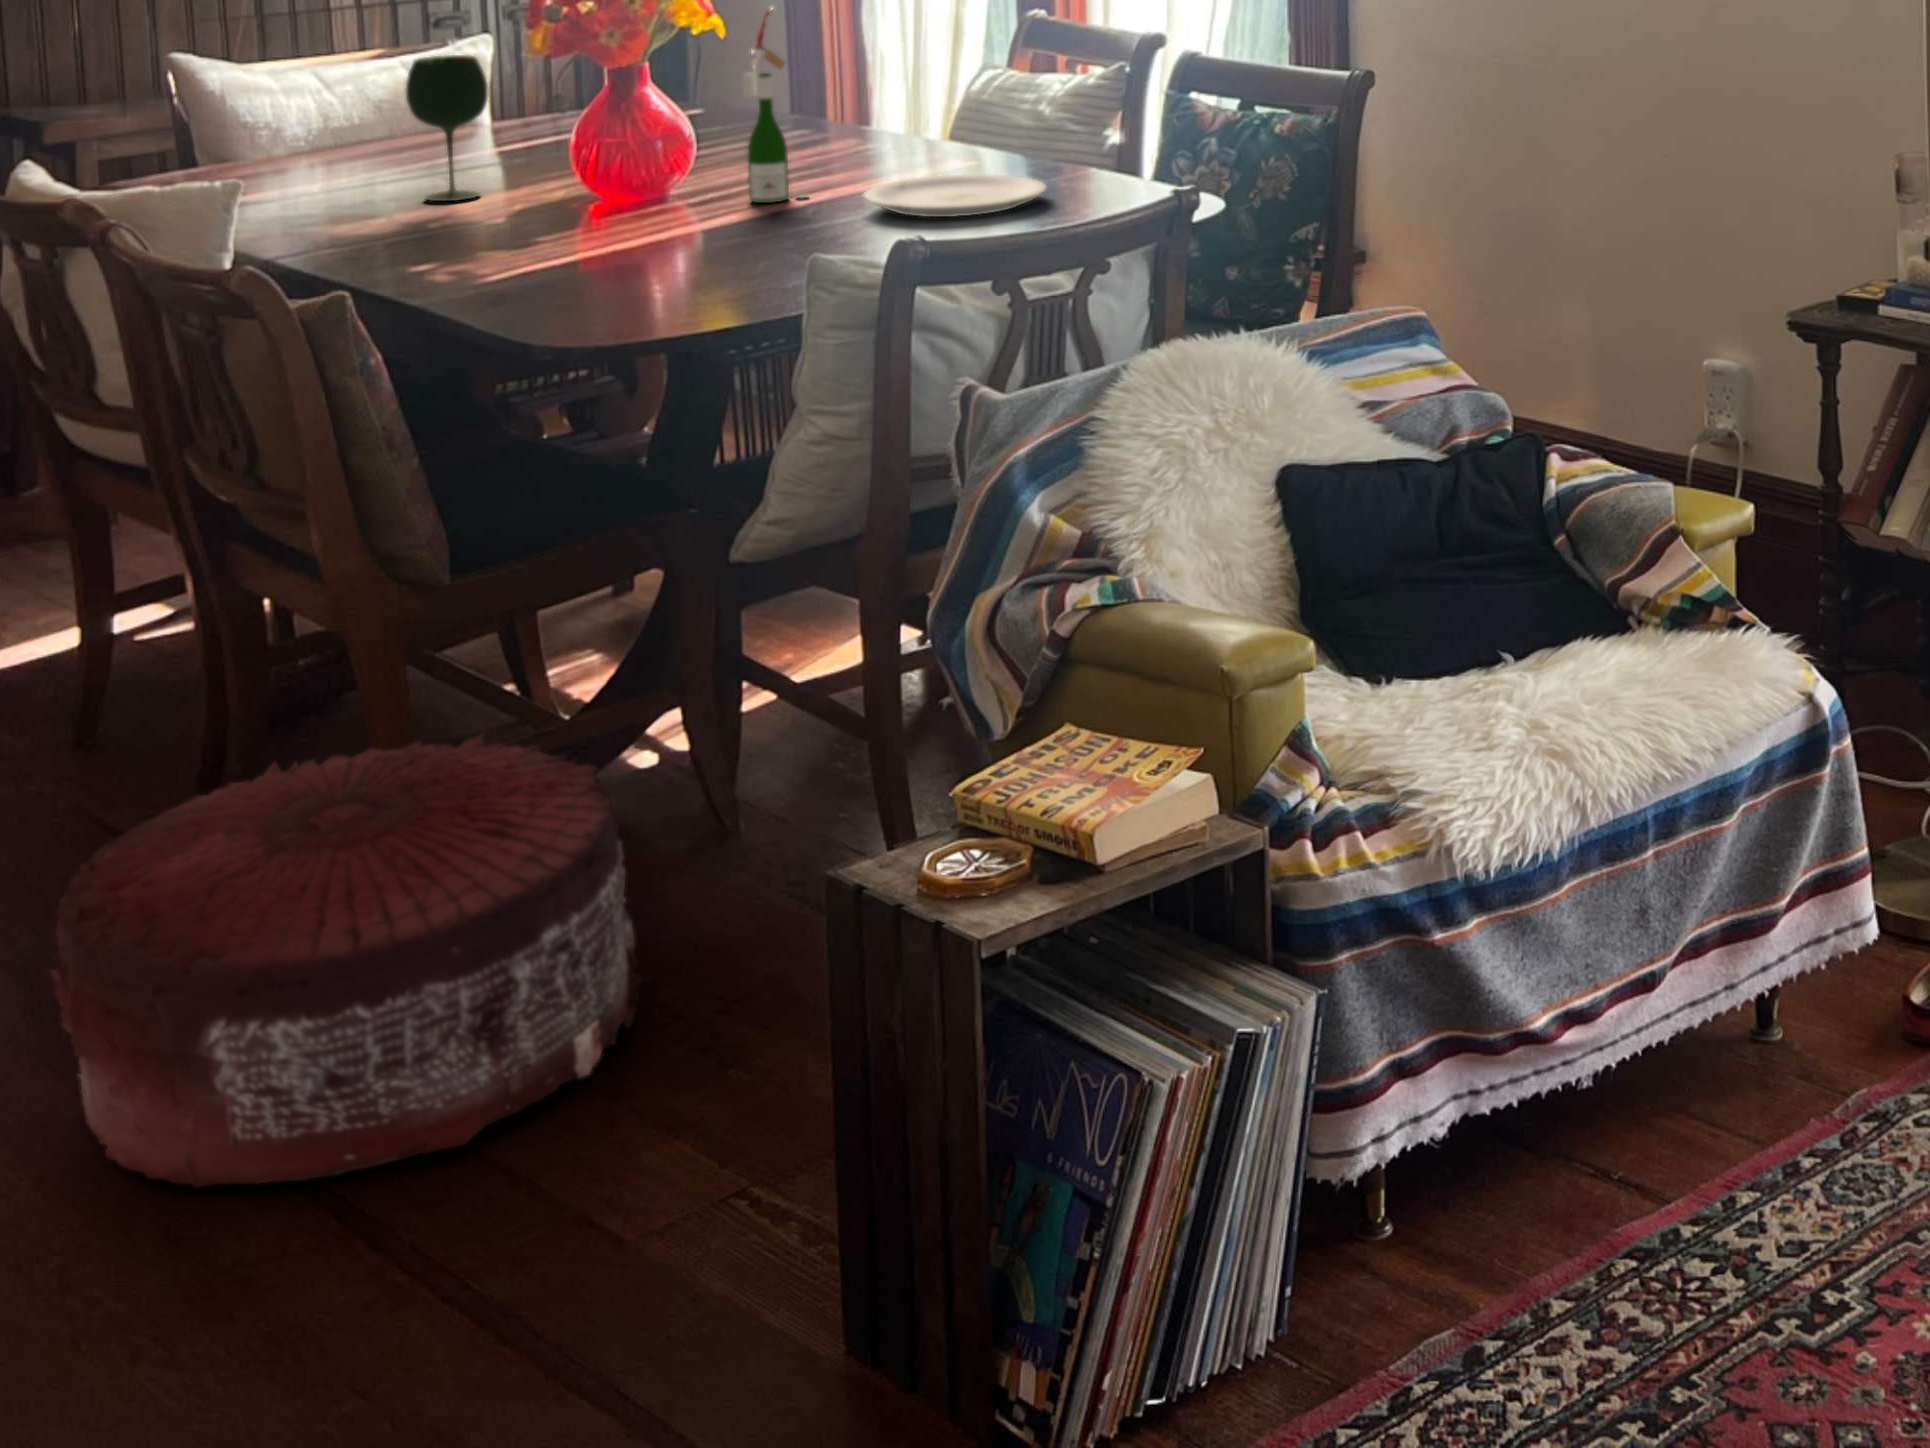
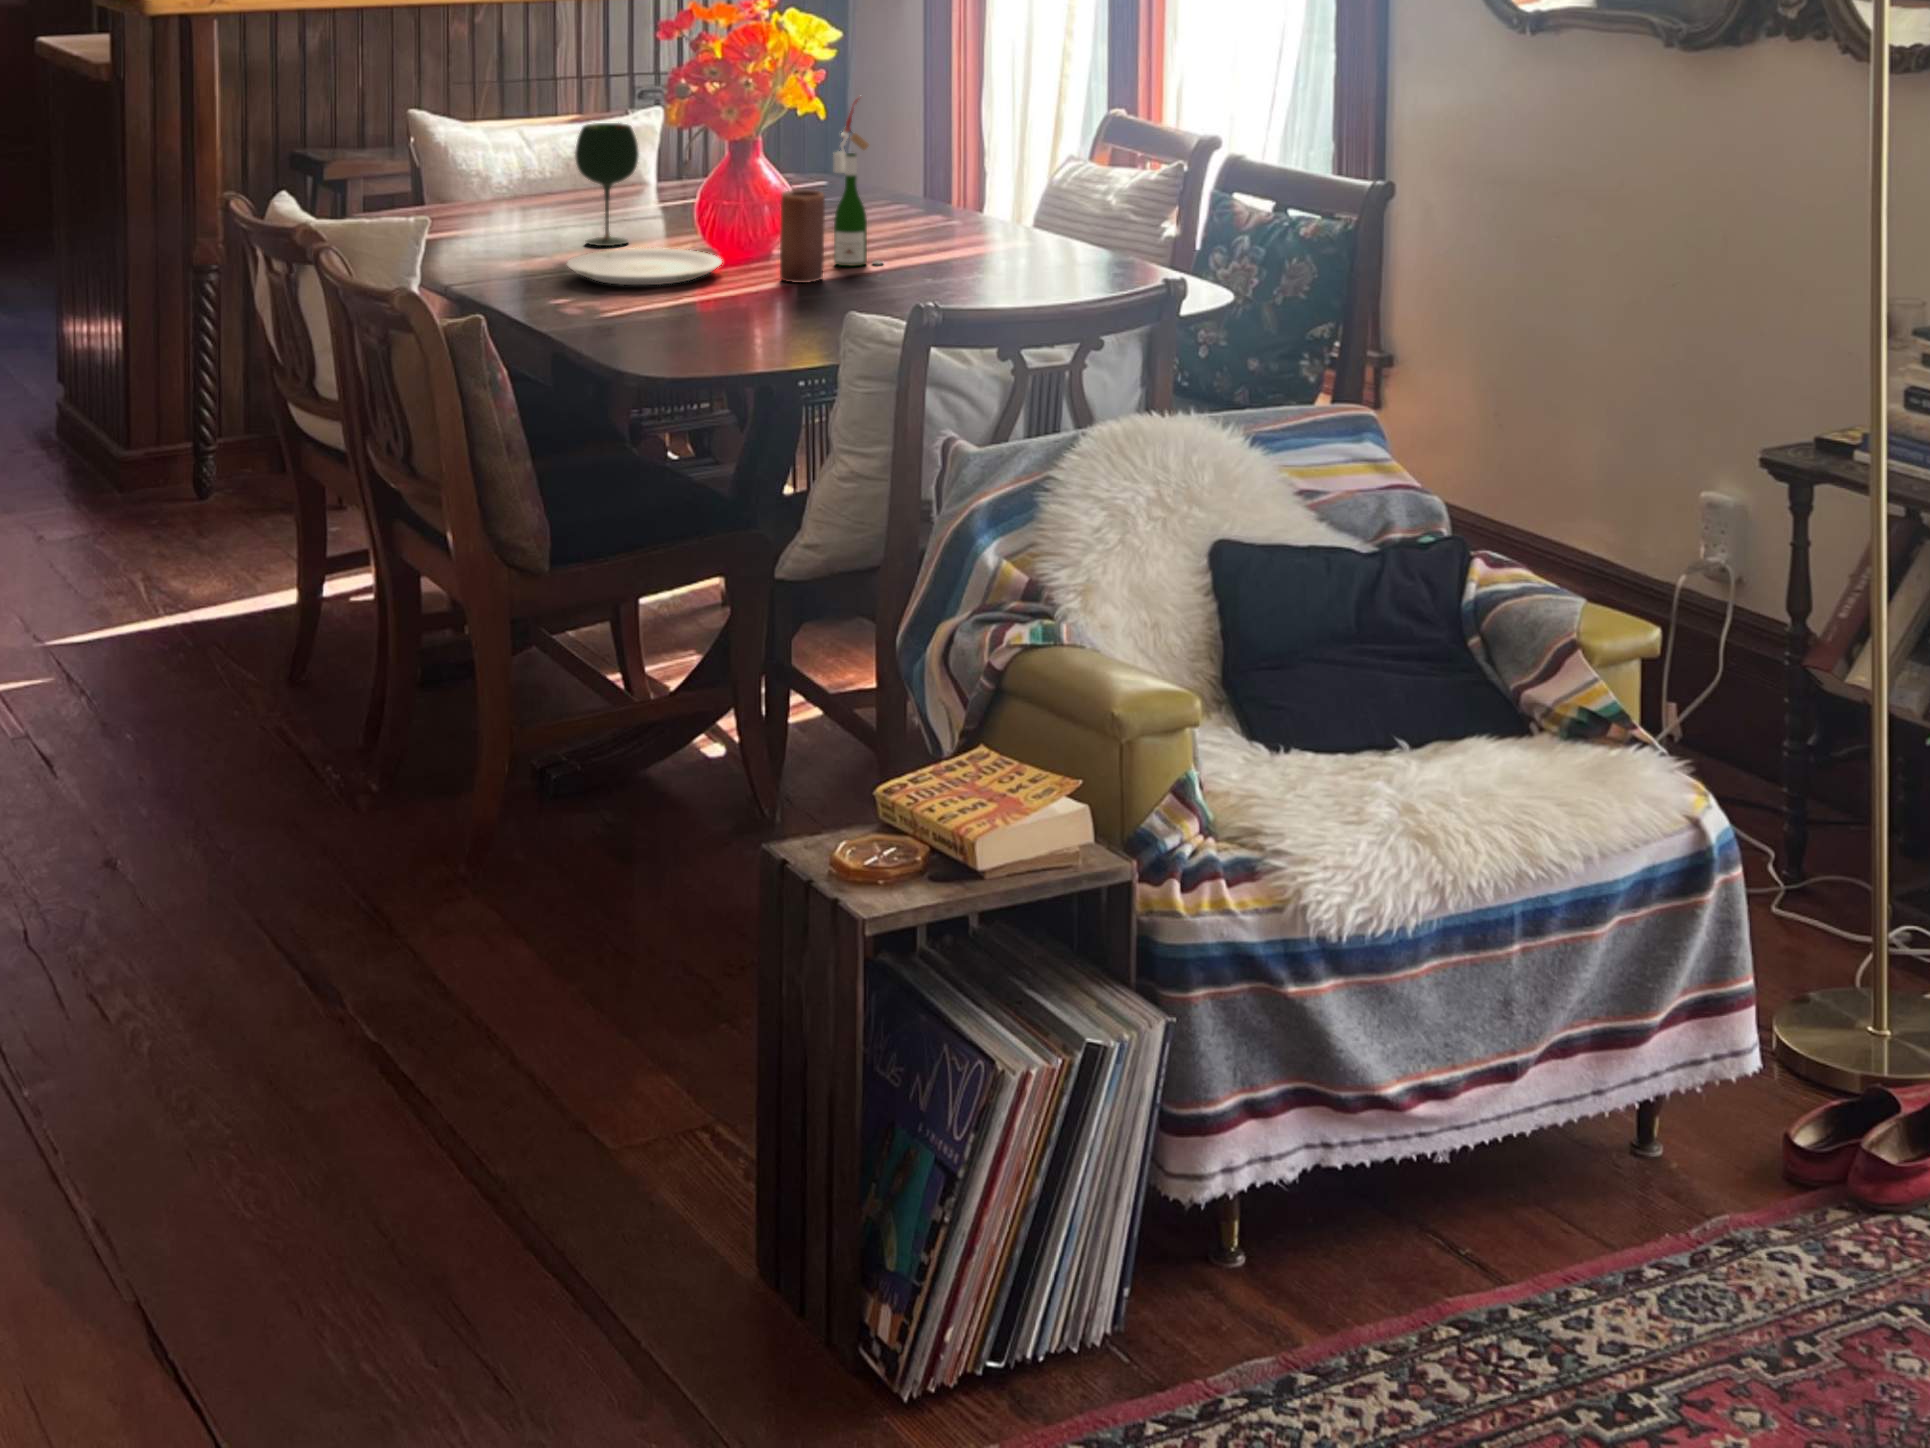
candle: none [688,118,743,225] -> present [780,190,825,283]
plate: present [864,174,1046,217] -> present [567,248,722,285]
pouf: present [49,734,649,1187] -> none [231,694,680,1038]

